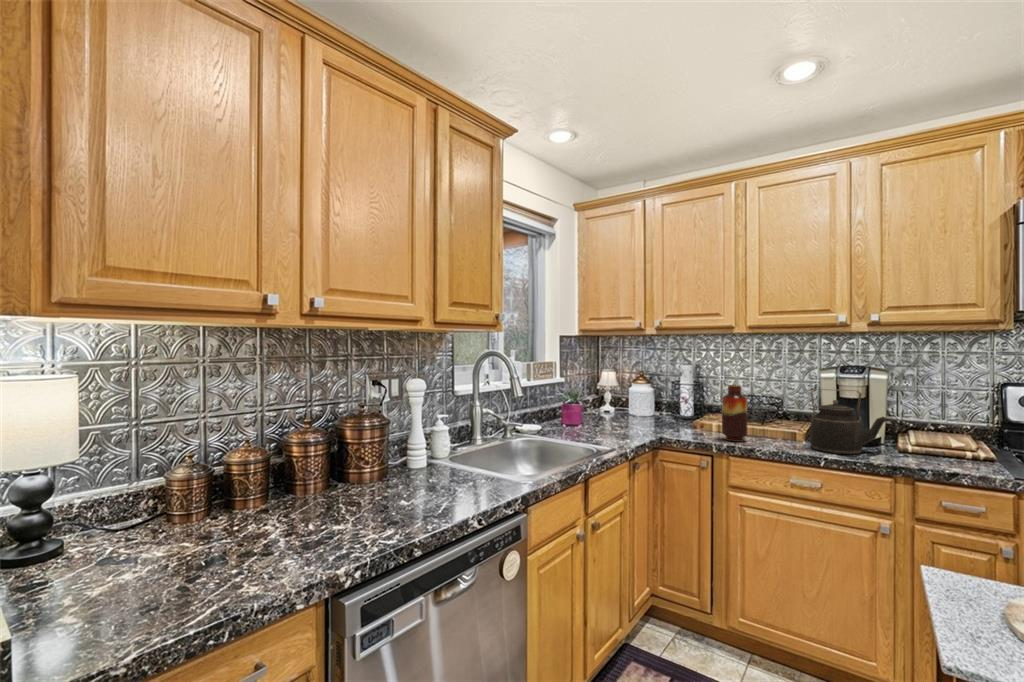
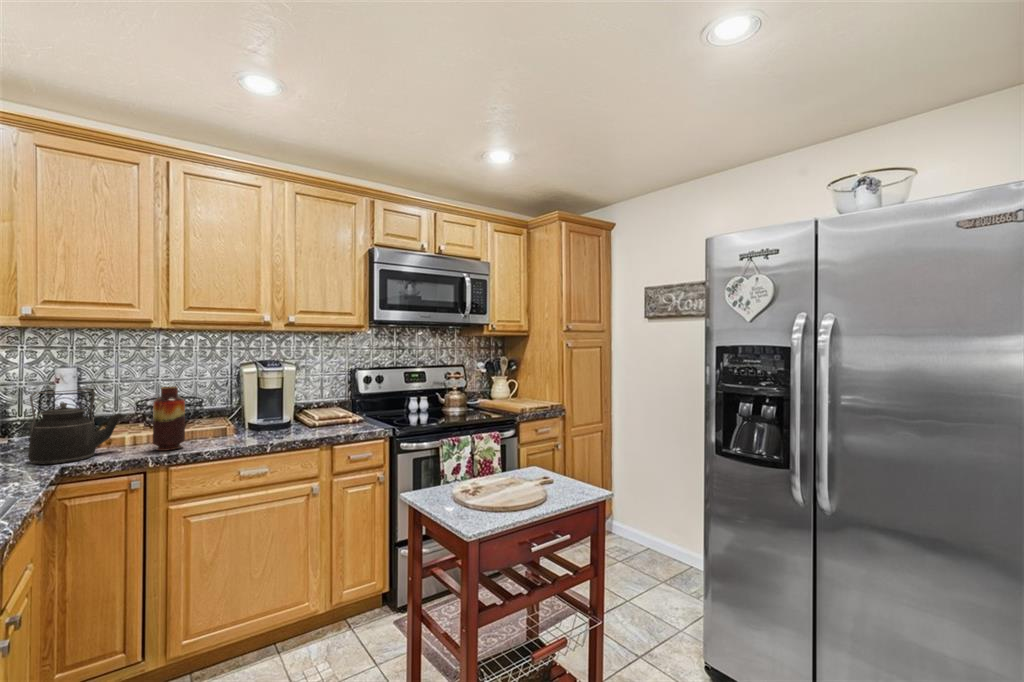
kettle: present [810,389,887,454] -> present [28,389,123,464]

